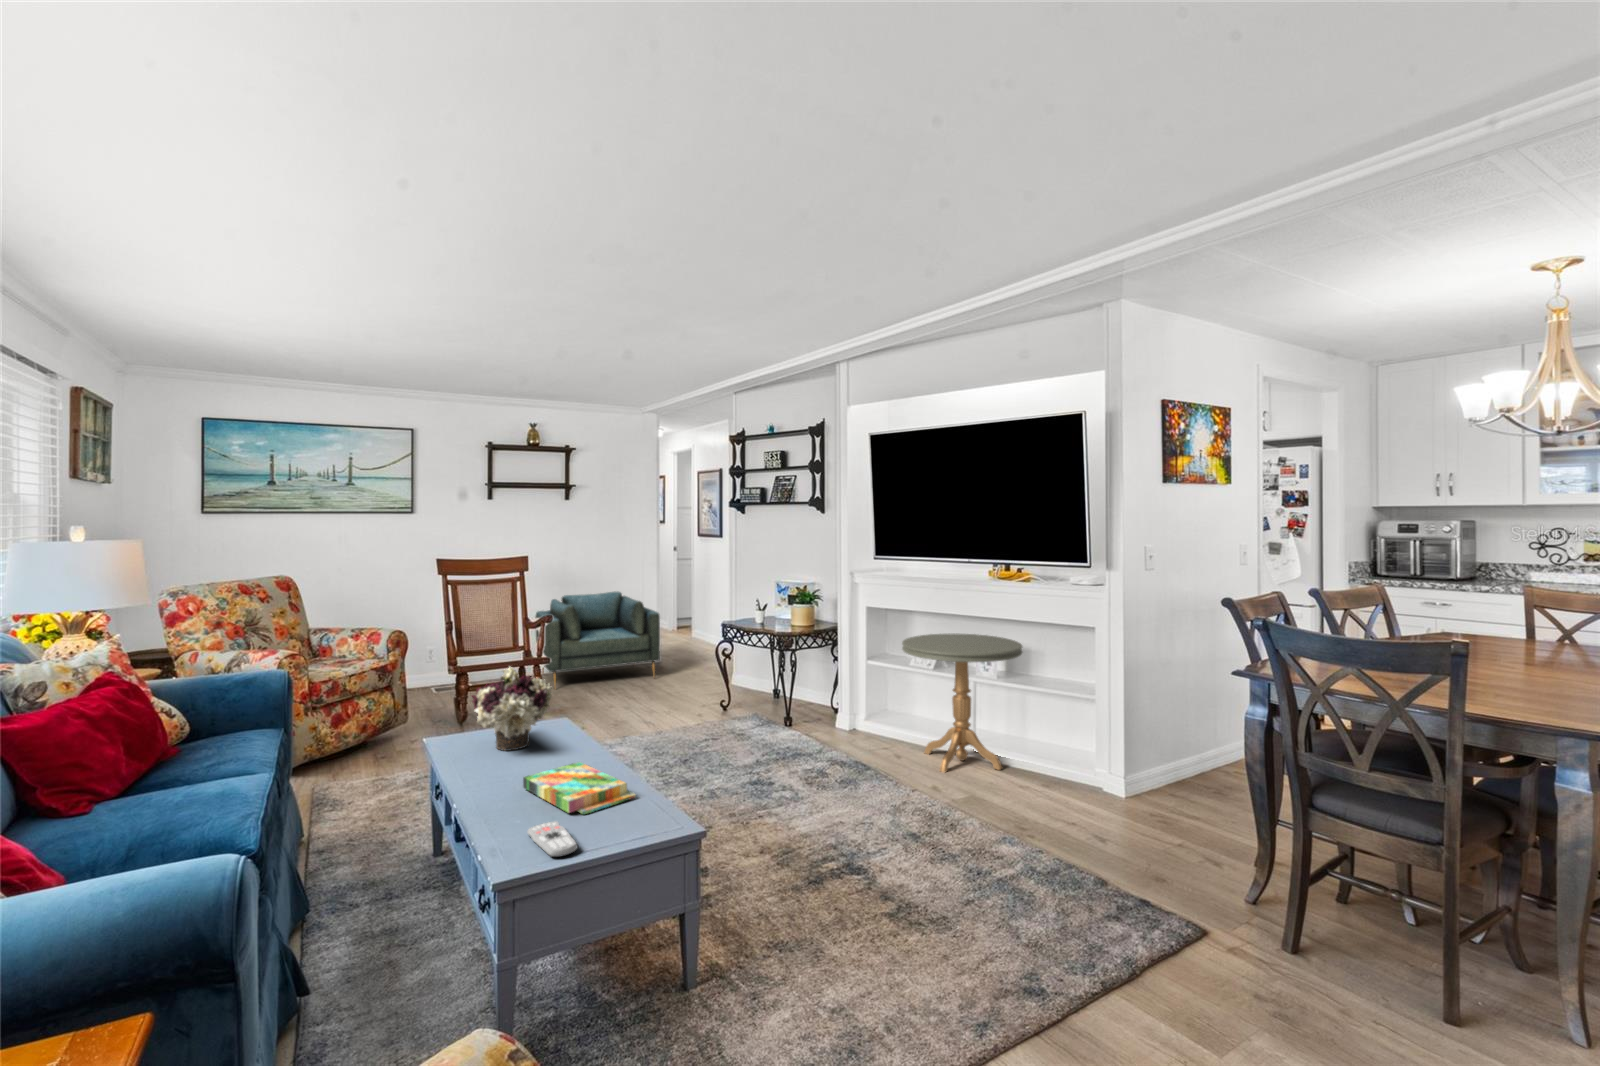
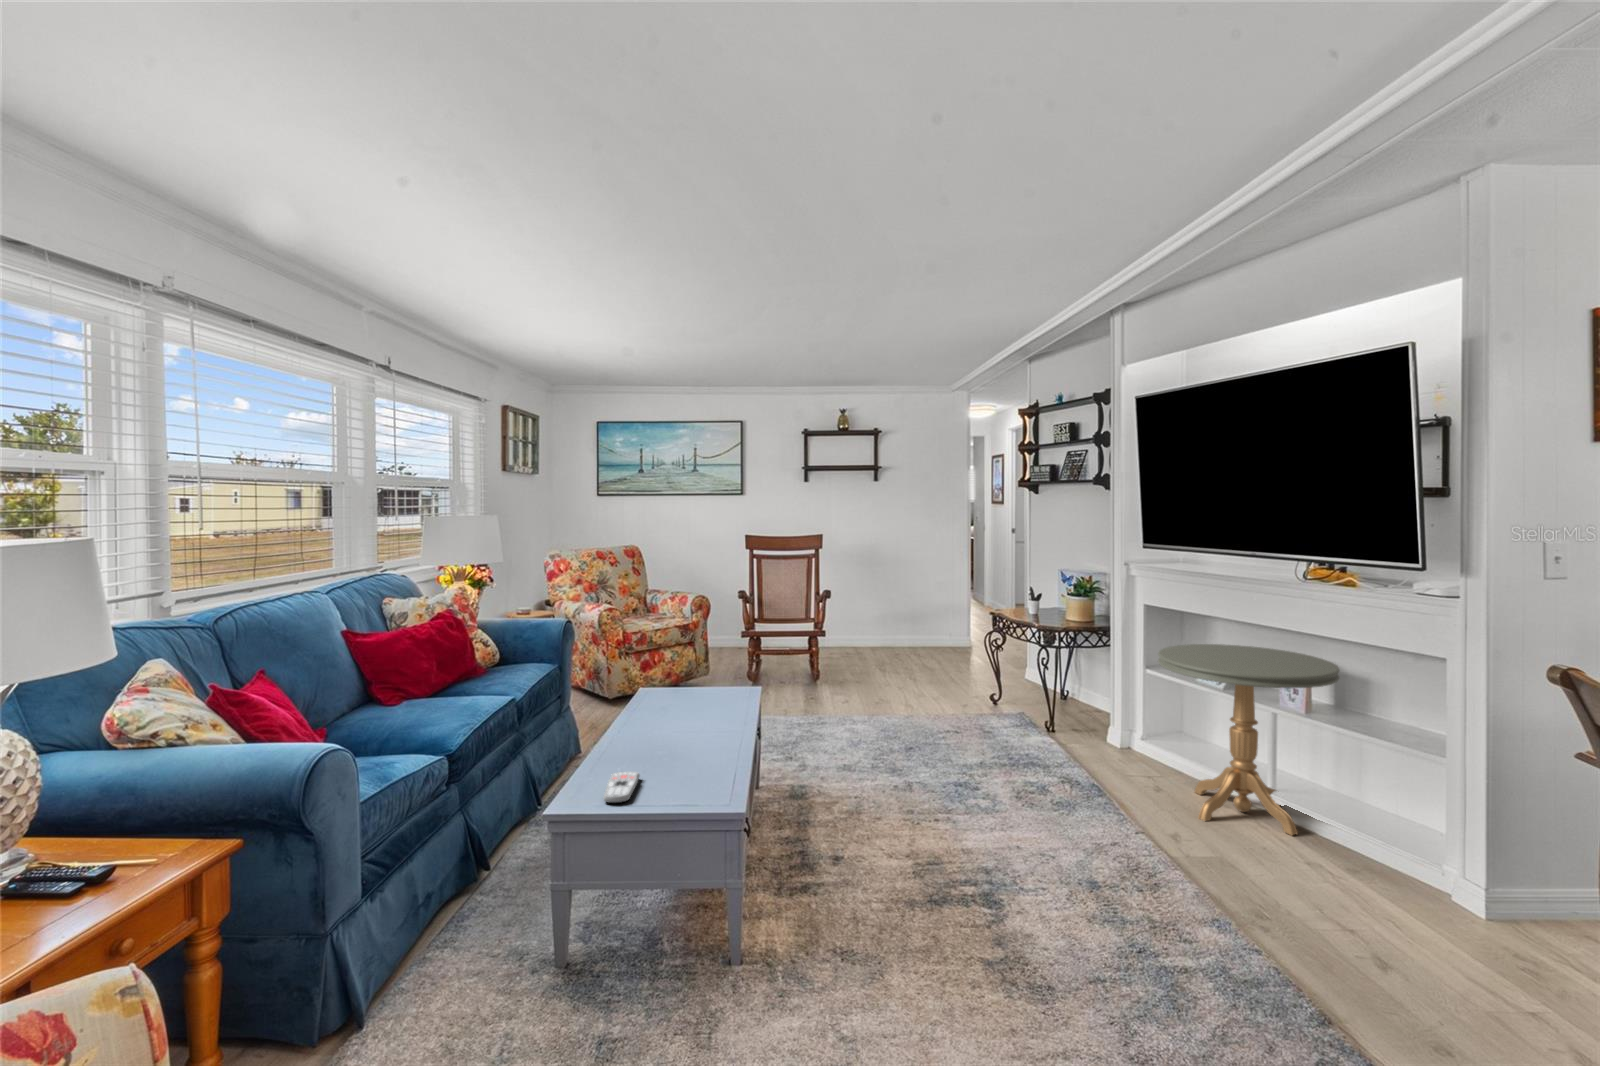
armchair: present [536,592,660,689] -> none [838,573,949,663]
flower arrangement: present [472,667,552,751] -> none [661,630,726,706]
board game: present [523,762,636,815] -> none [656,725,728,772]

